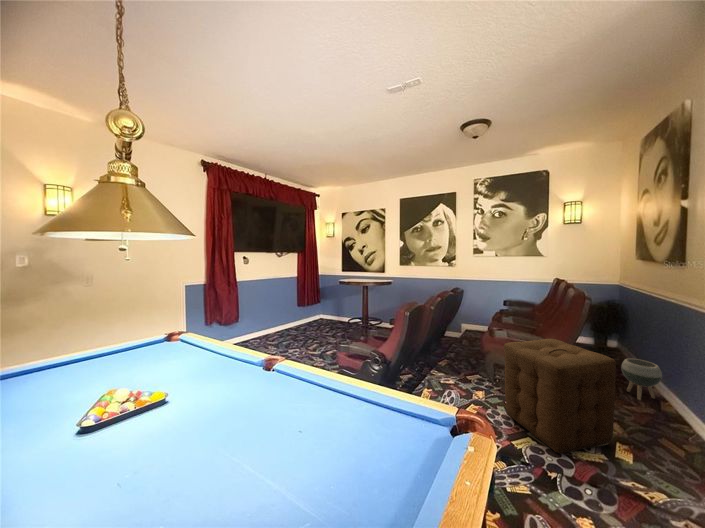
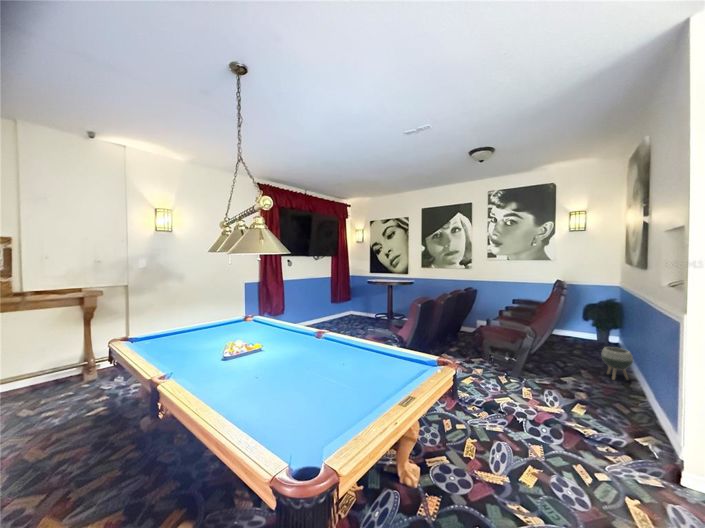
ottoman: present [504,339,616,454] -> none [494,327,574,406]

